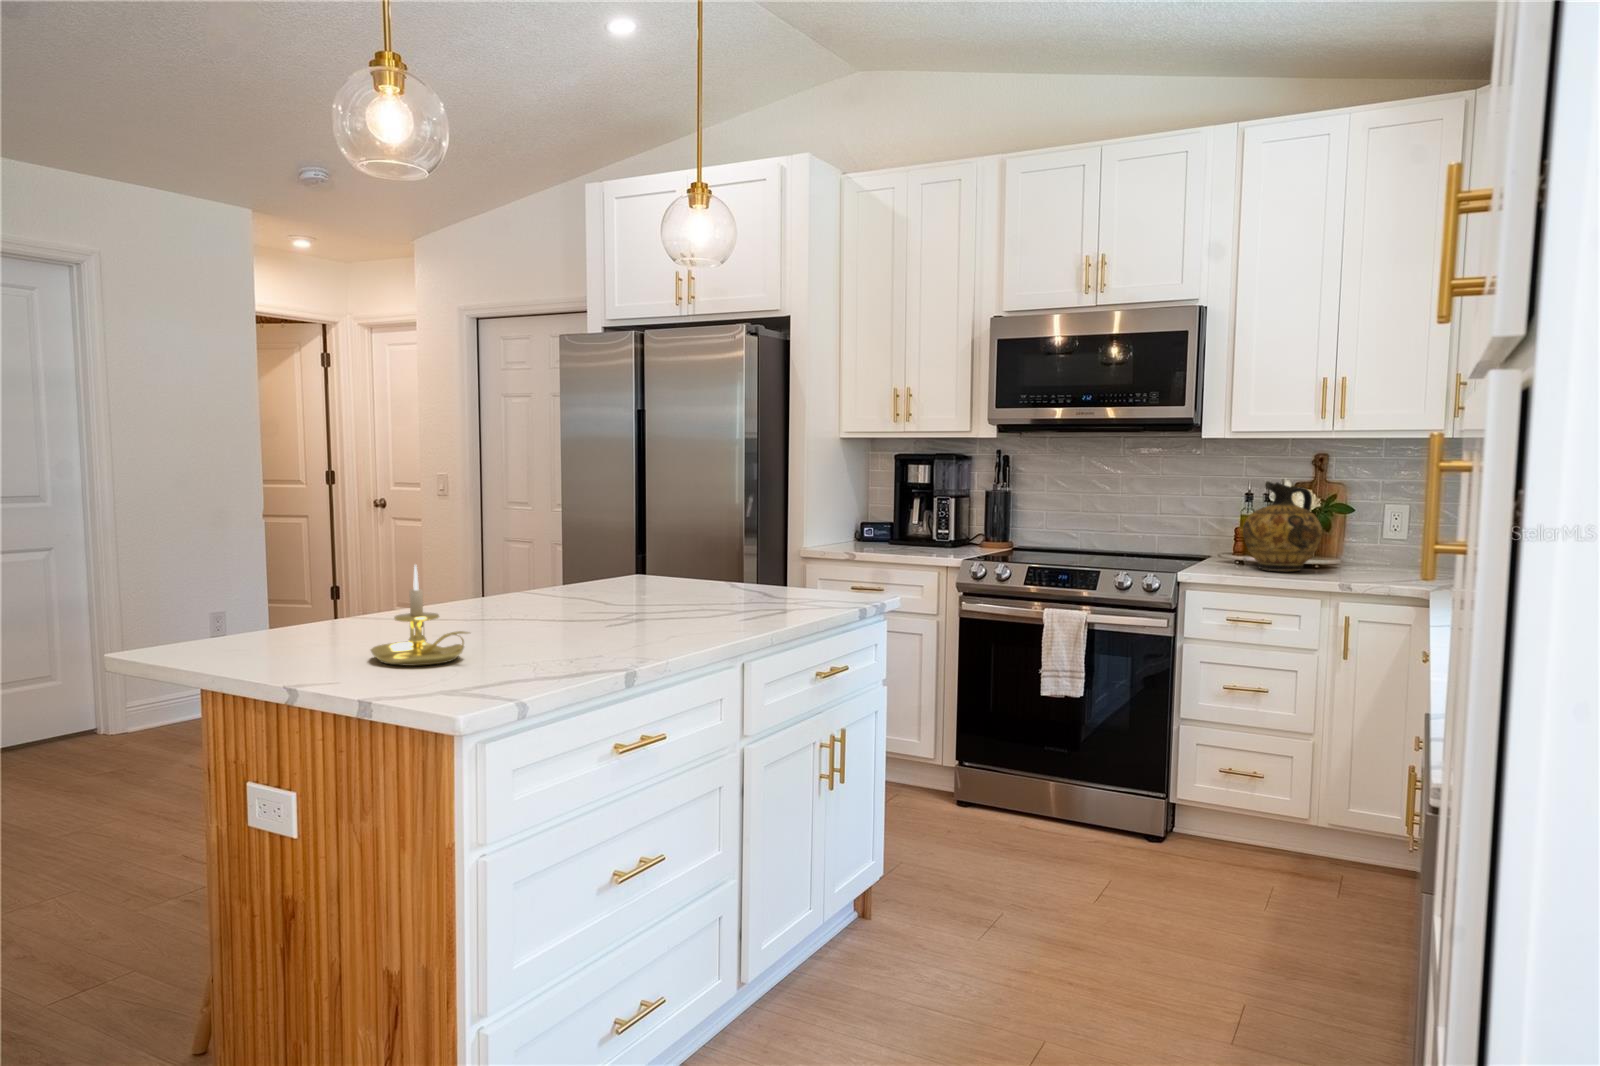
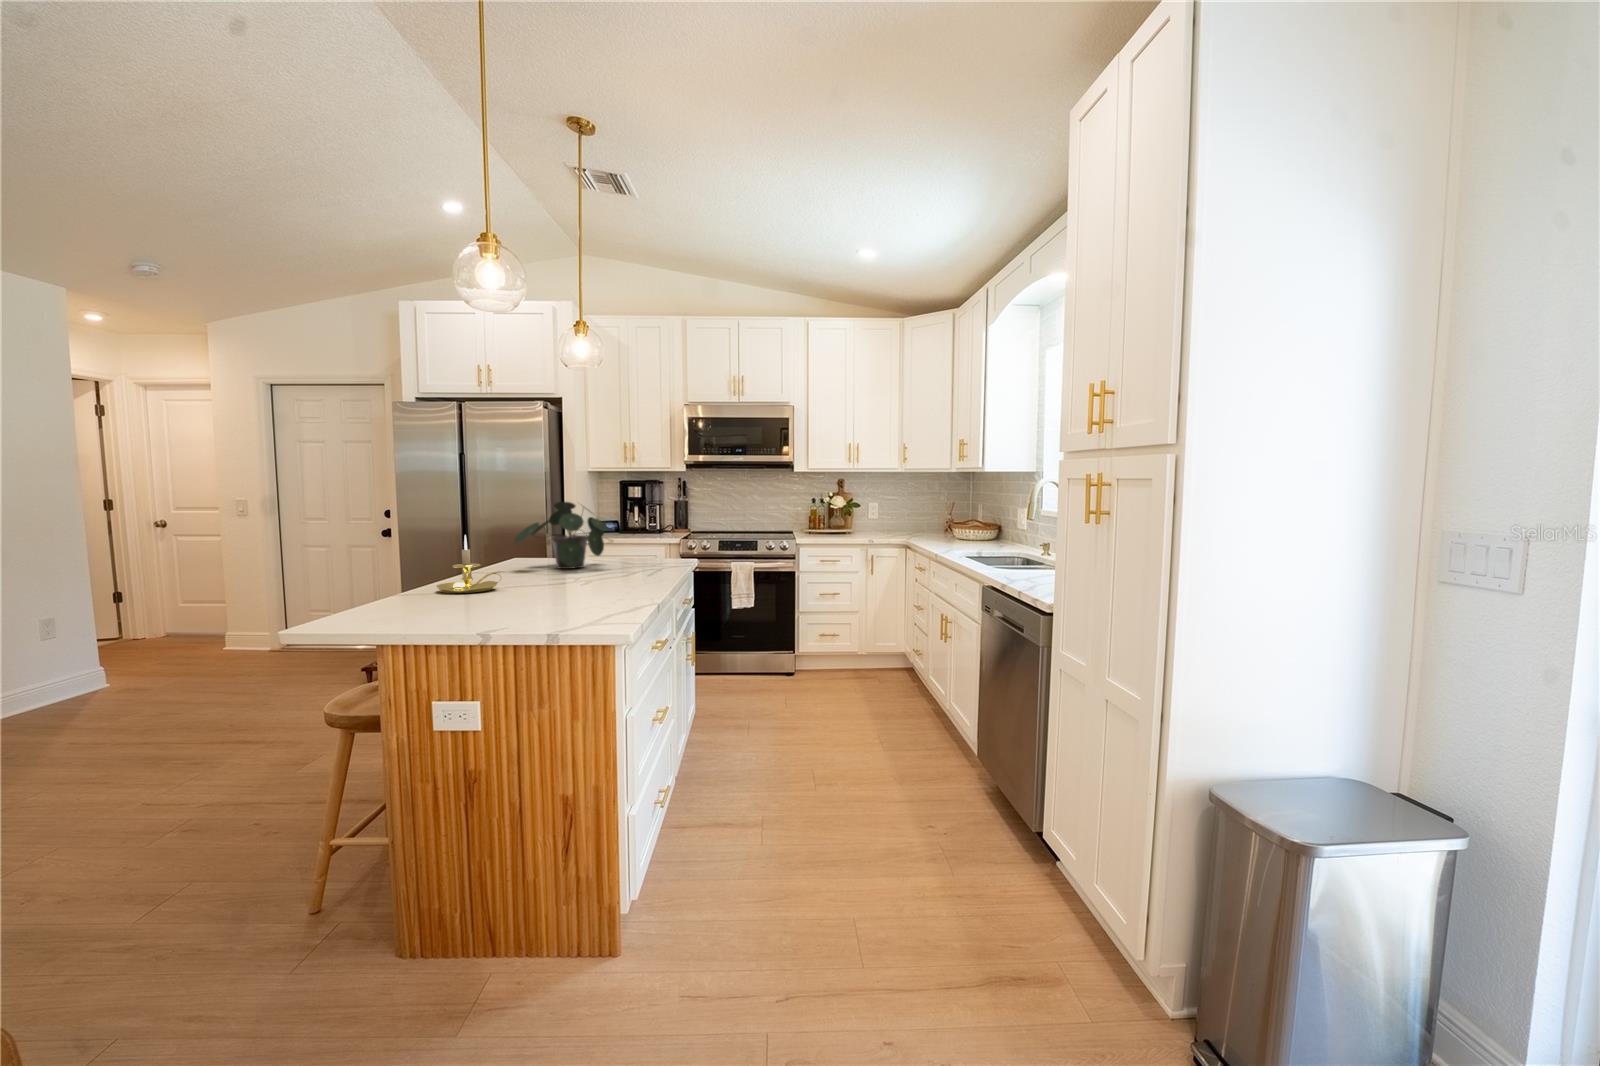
ceramic jug: present [1243,482,1322,571] -> none [816,492,851,535]
potted plant: none [570,503,730,621] -> present [515,502,607,569]

